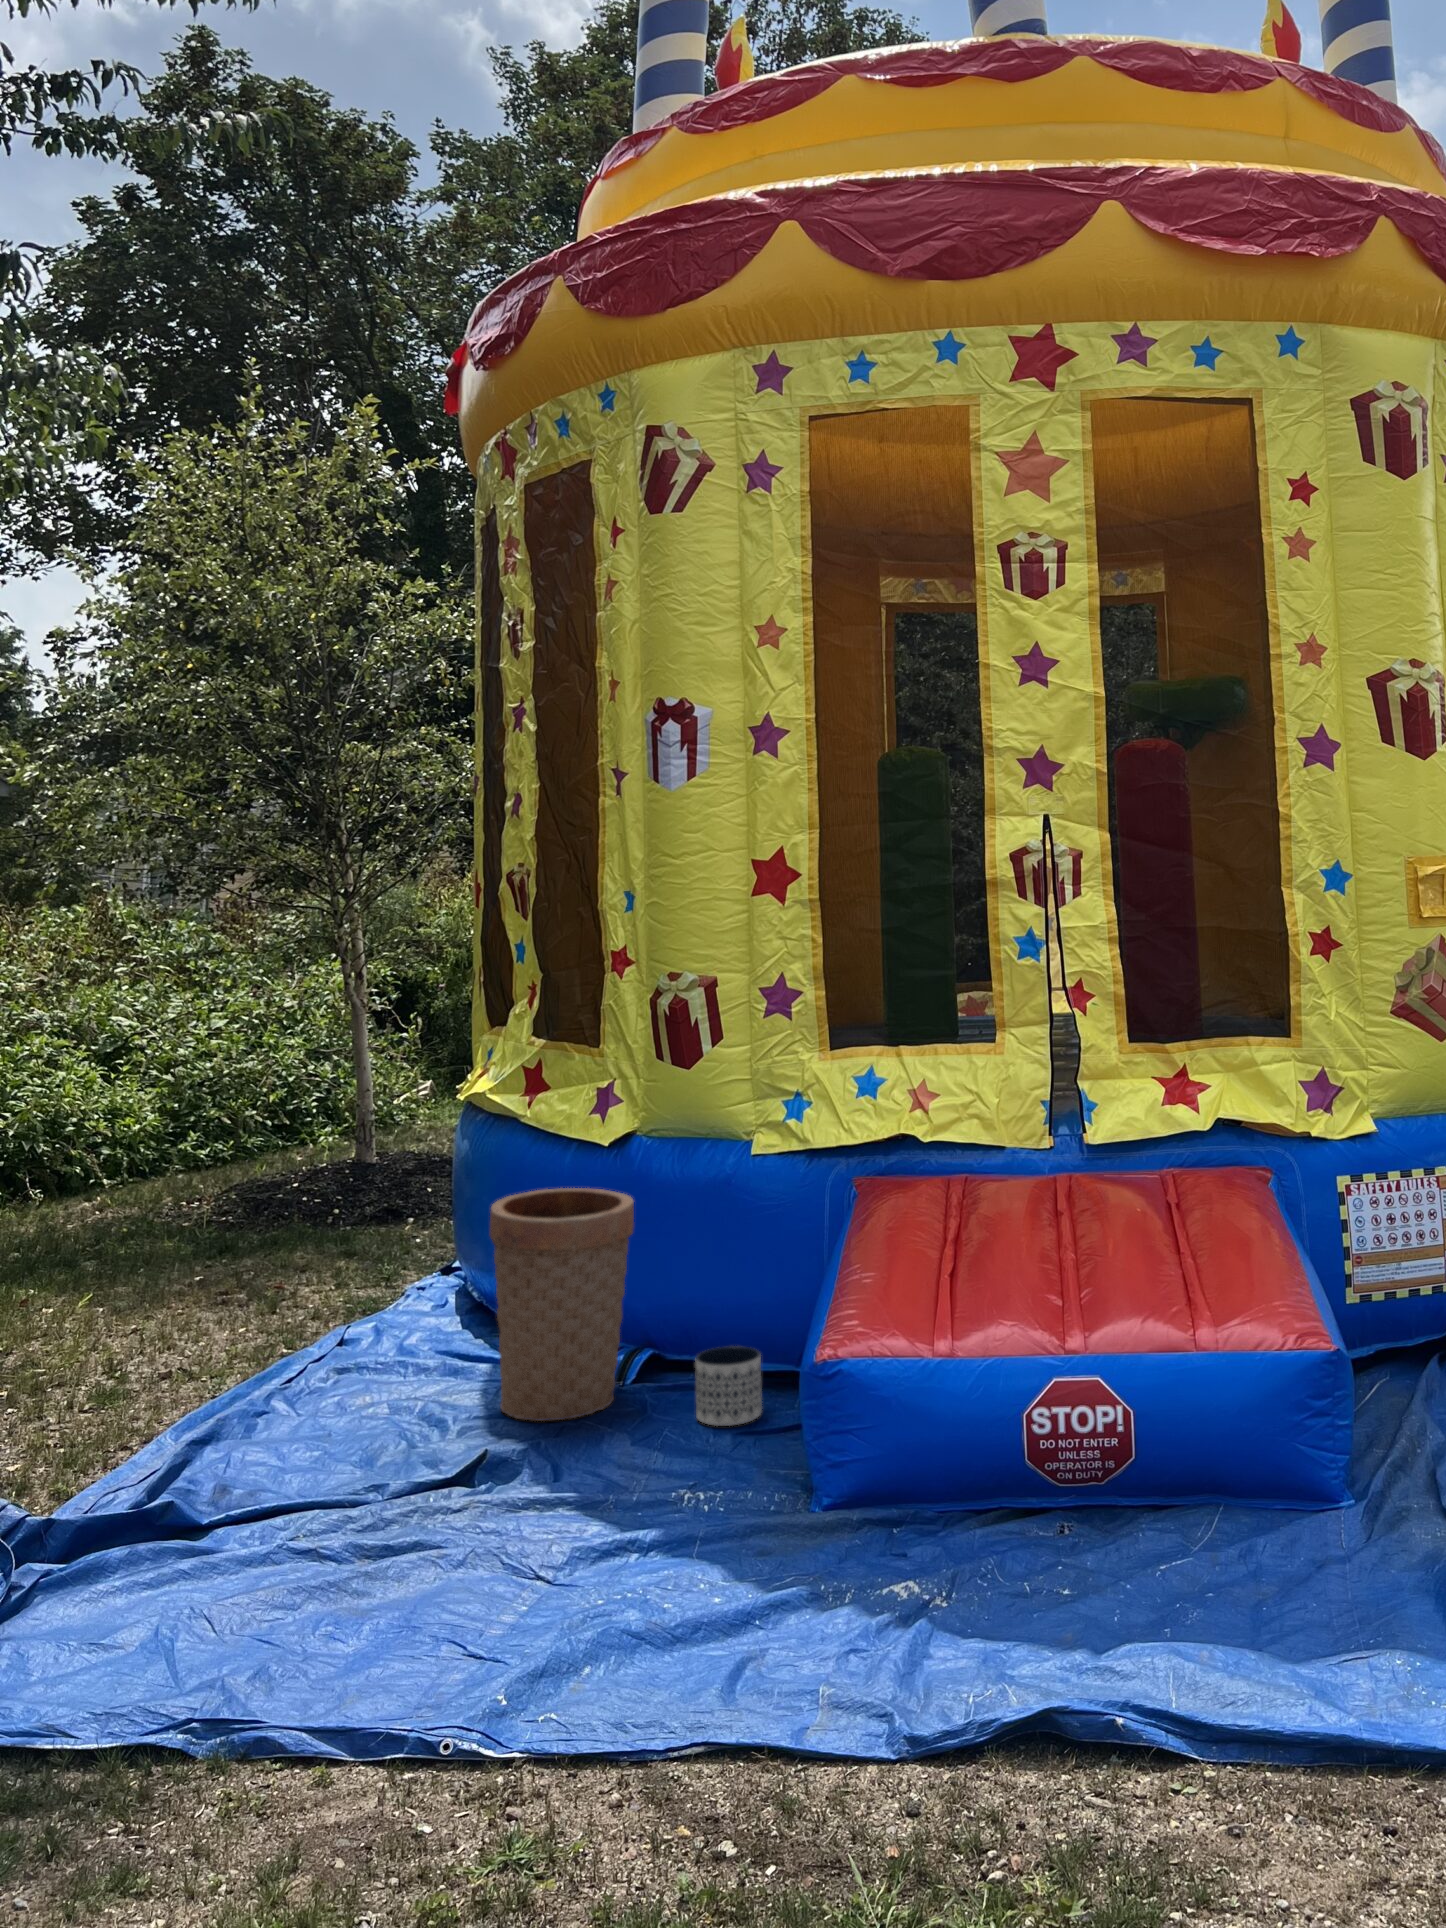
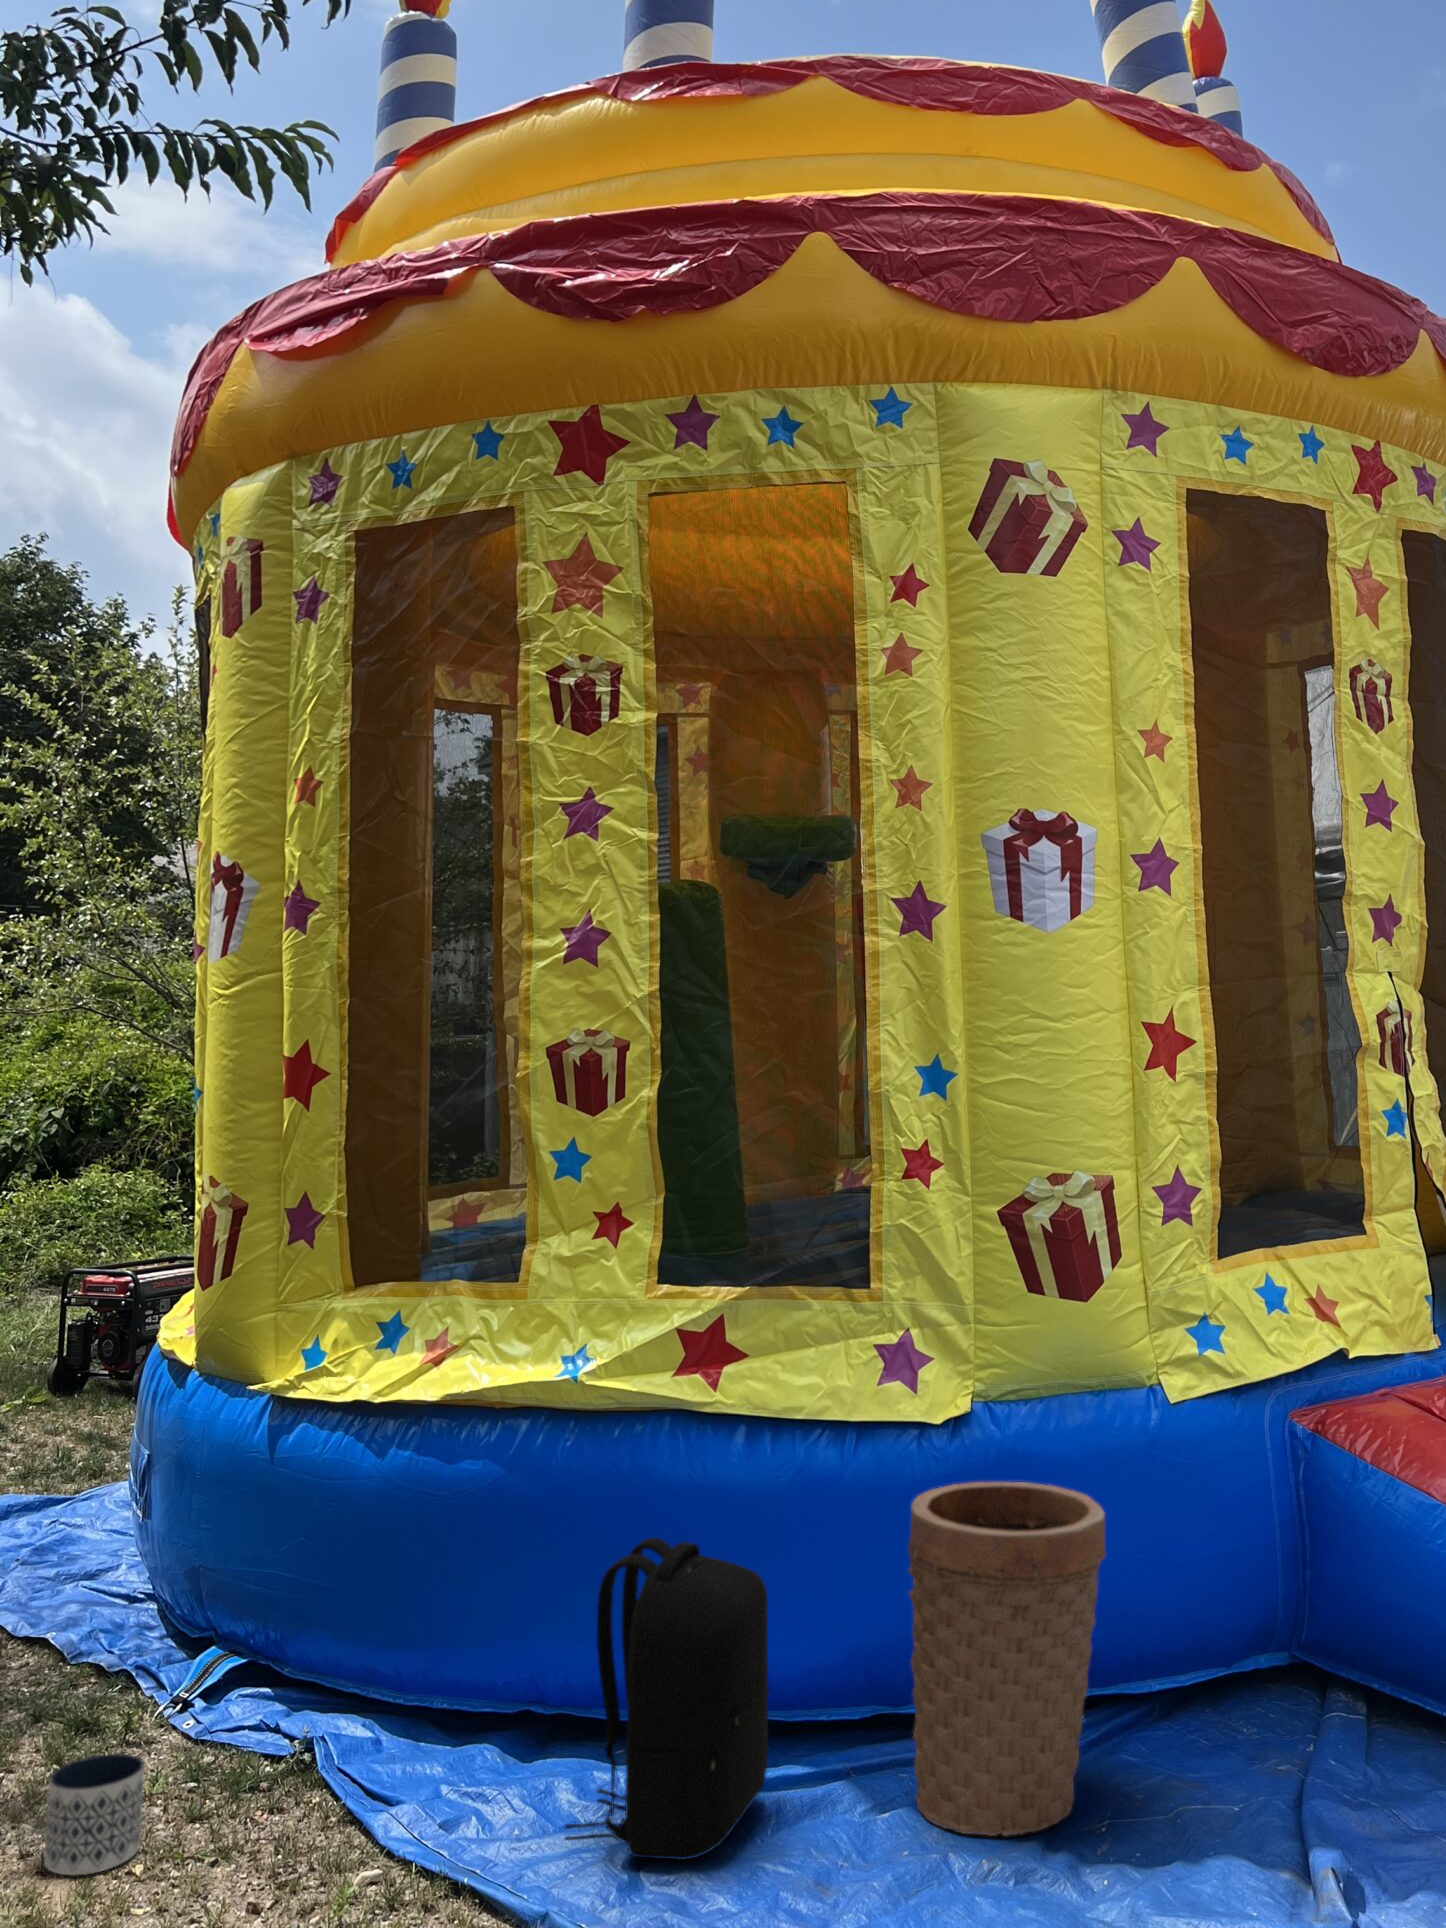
backpack: none [337,1192,466,1384] -> present [565,1538,769,1860]
planter: present [695,1346,762,1426] -> present [44,1754,144,1875]

